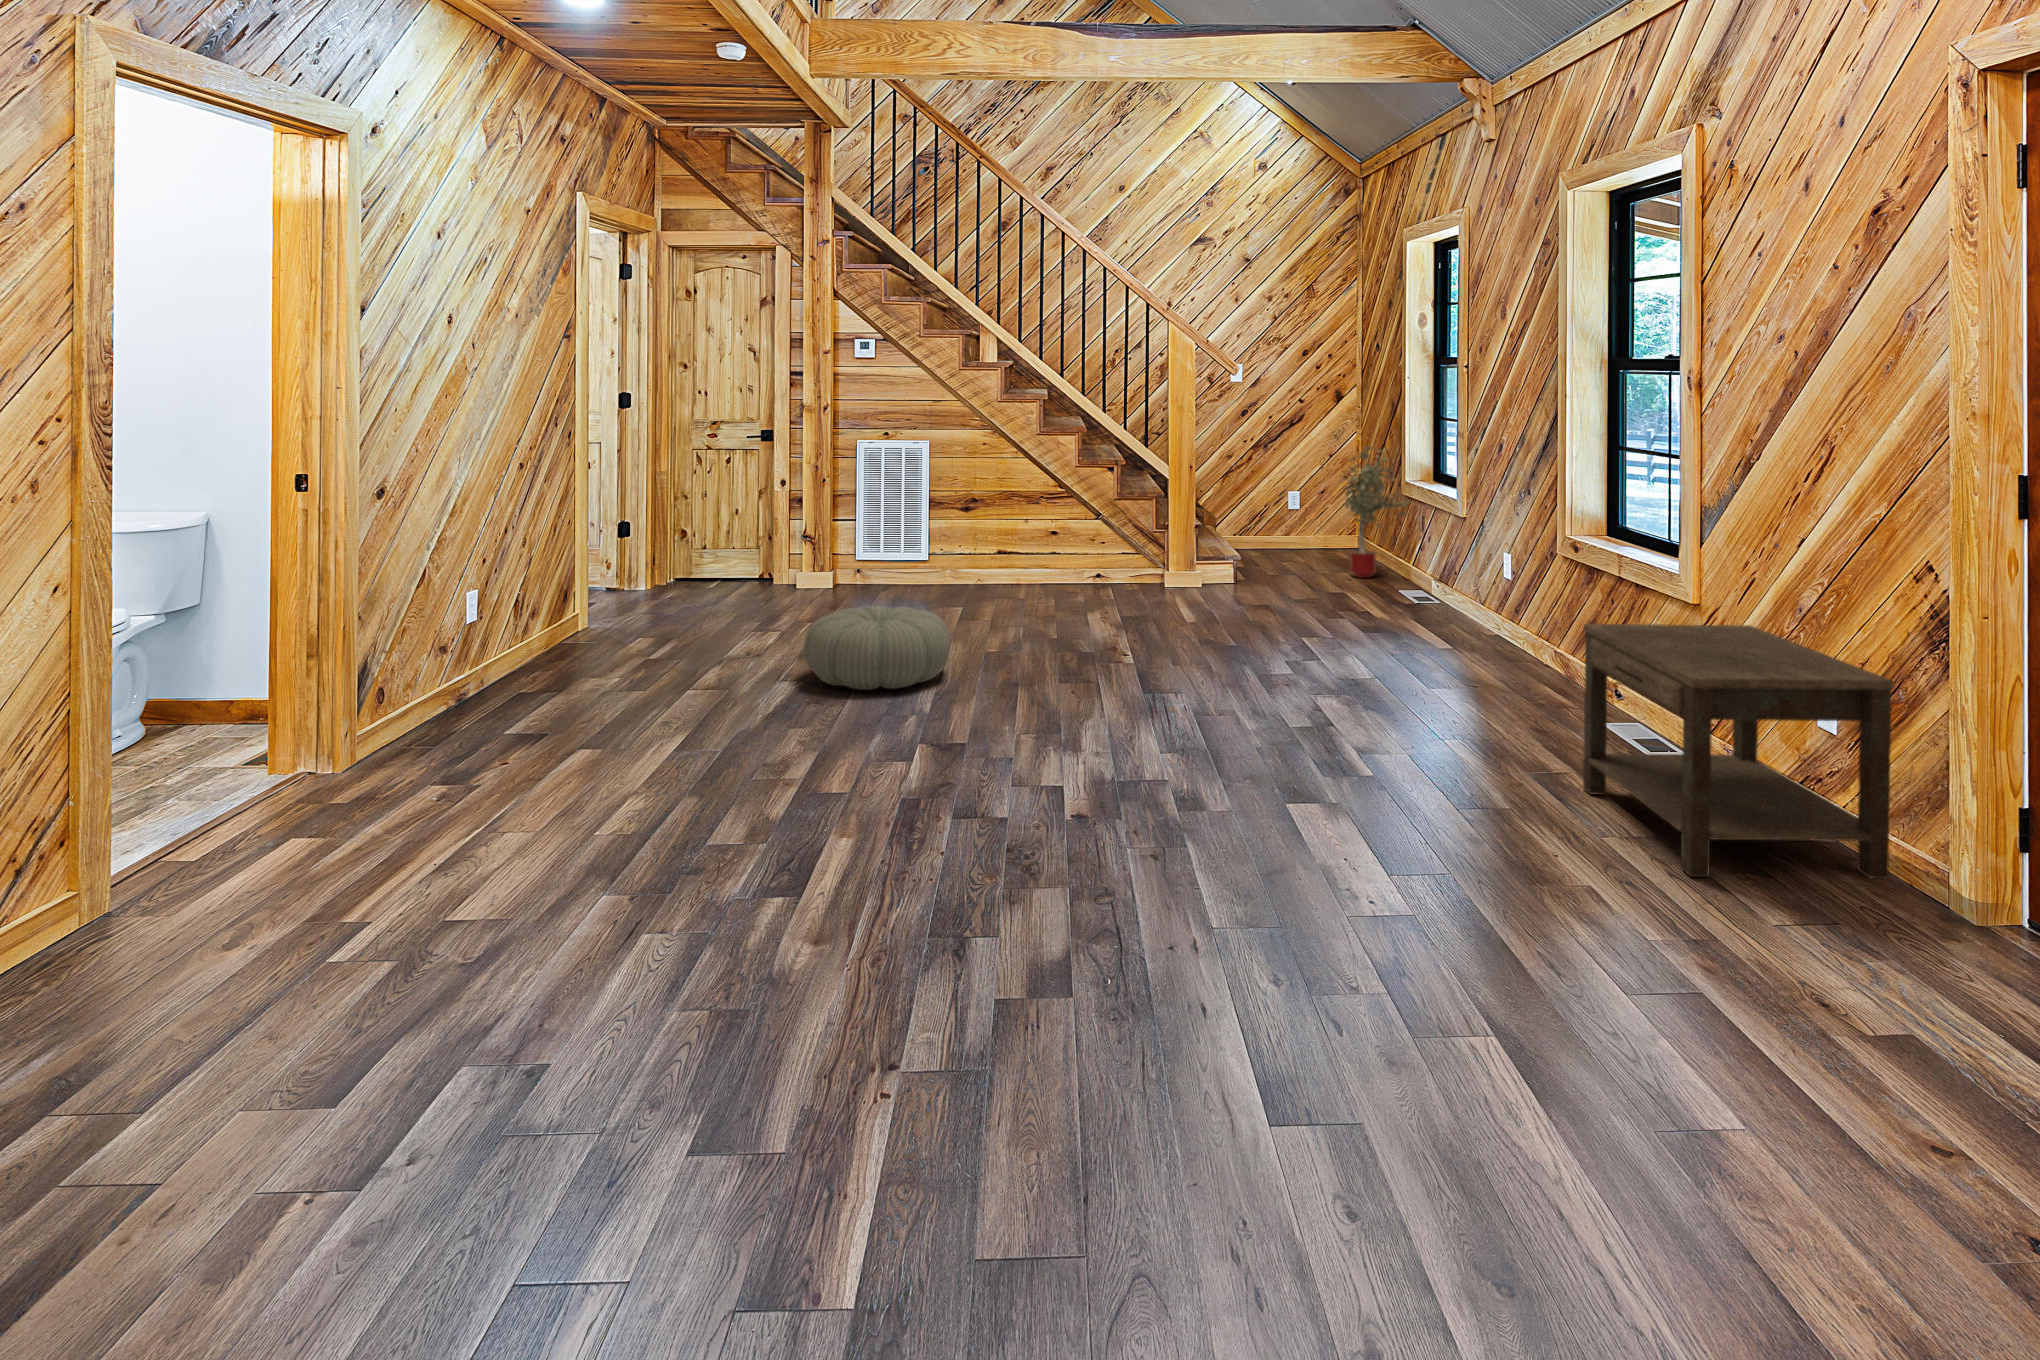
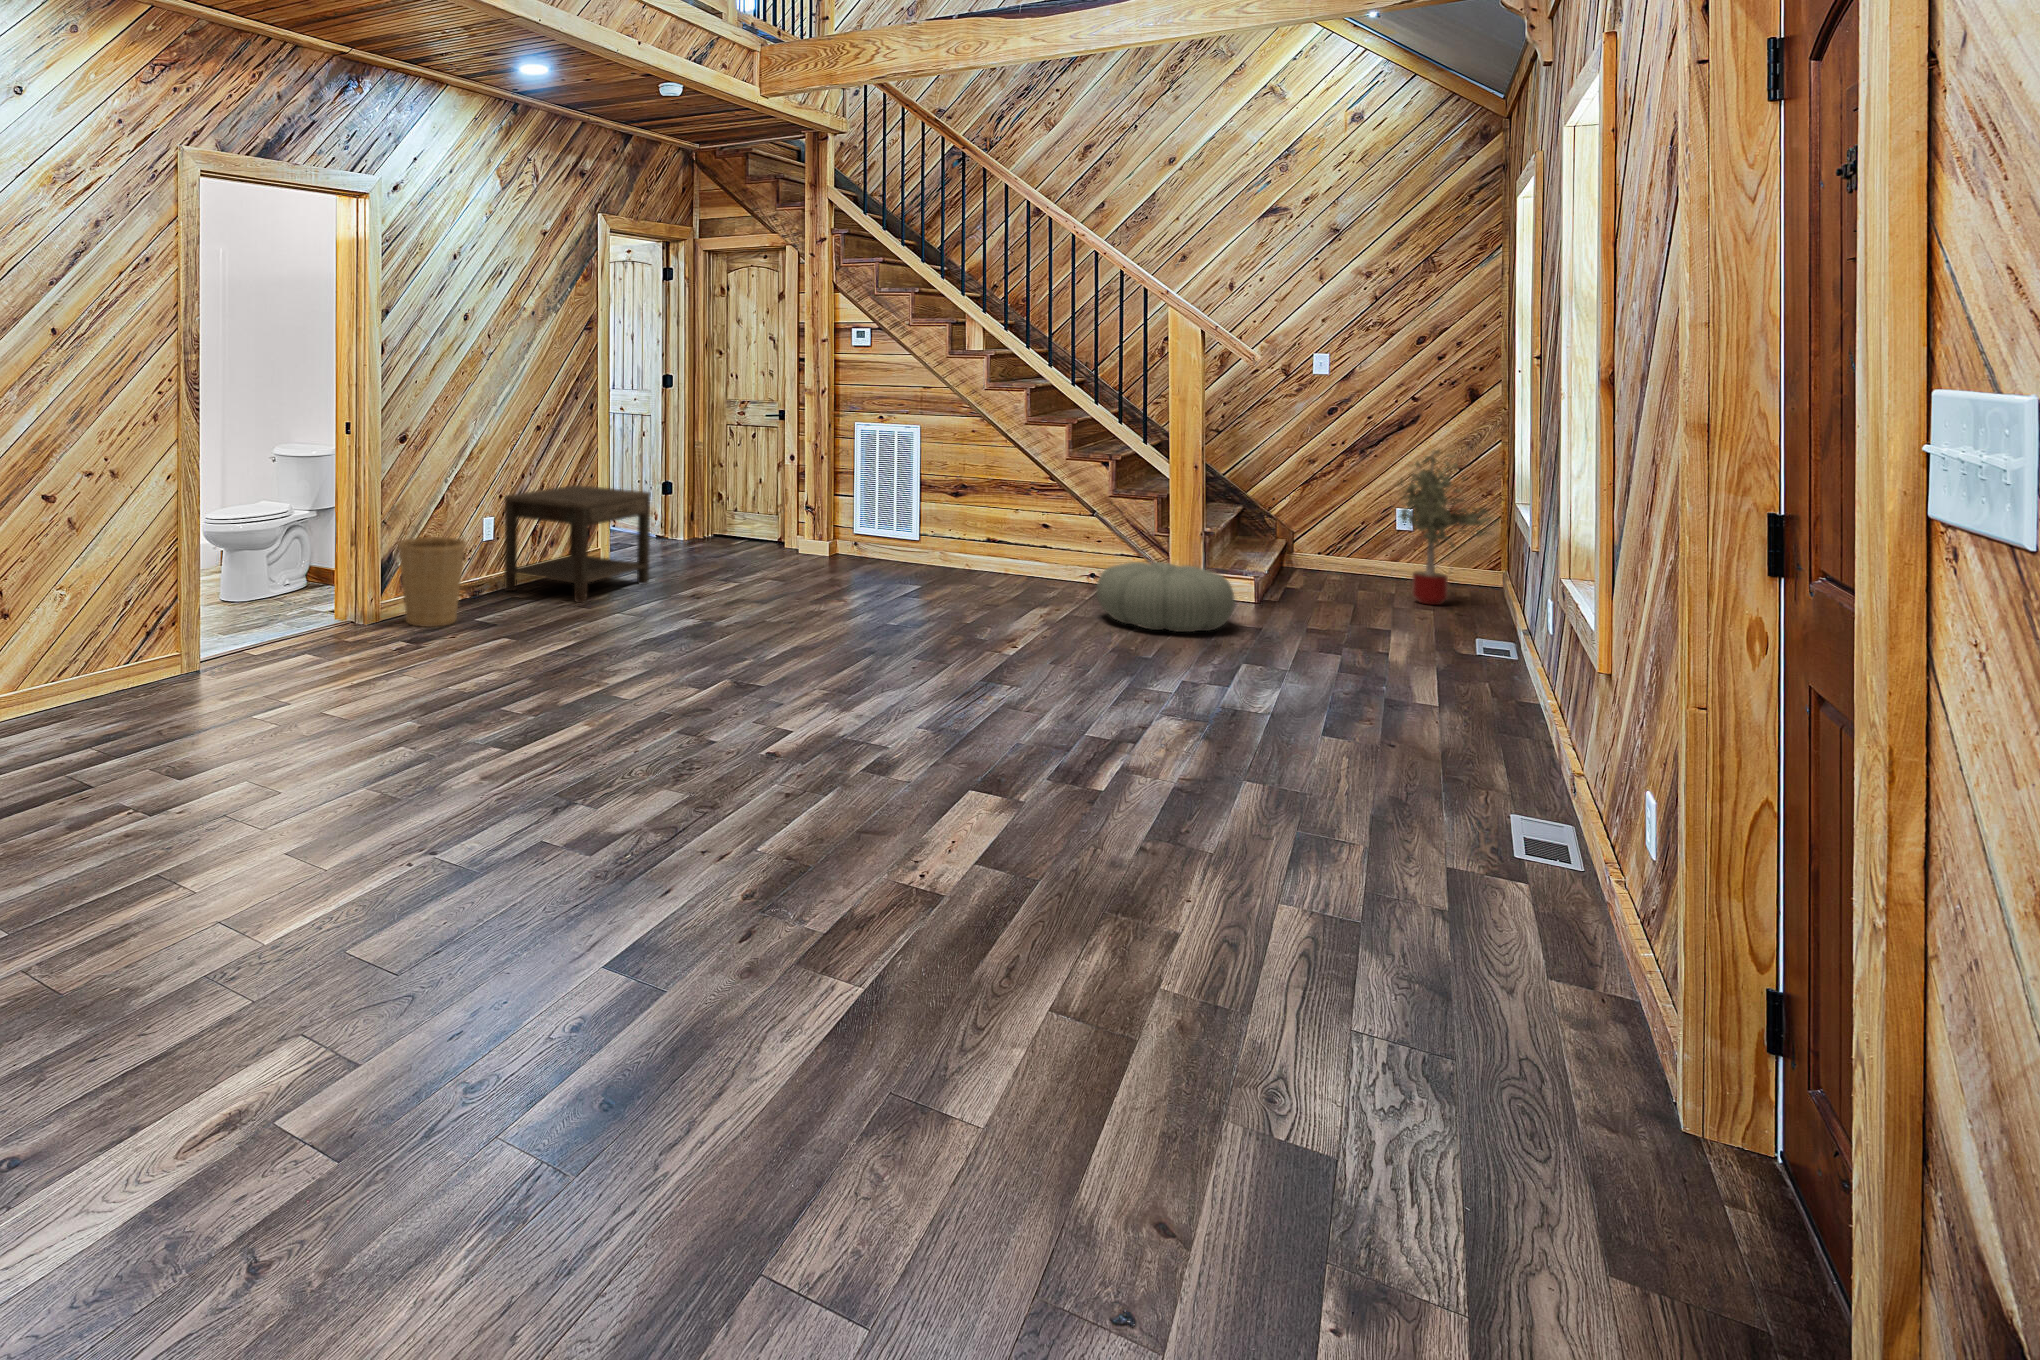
pouf: present [804,606,950,690] -> present [1096,562,1235,632]
basket: none [385,614,492,759] -> present [398,531,466,627]
side table: present [1583,624,1894,878] -> present [504,485,651,603]

